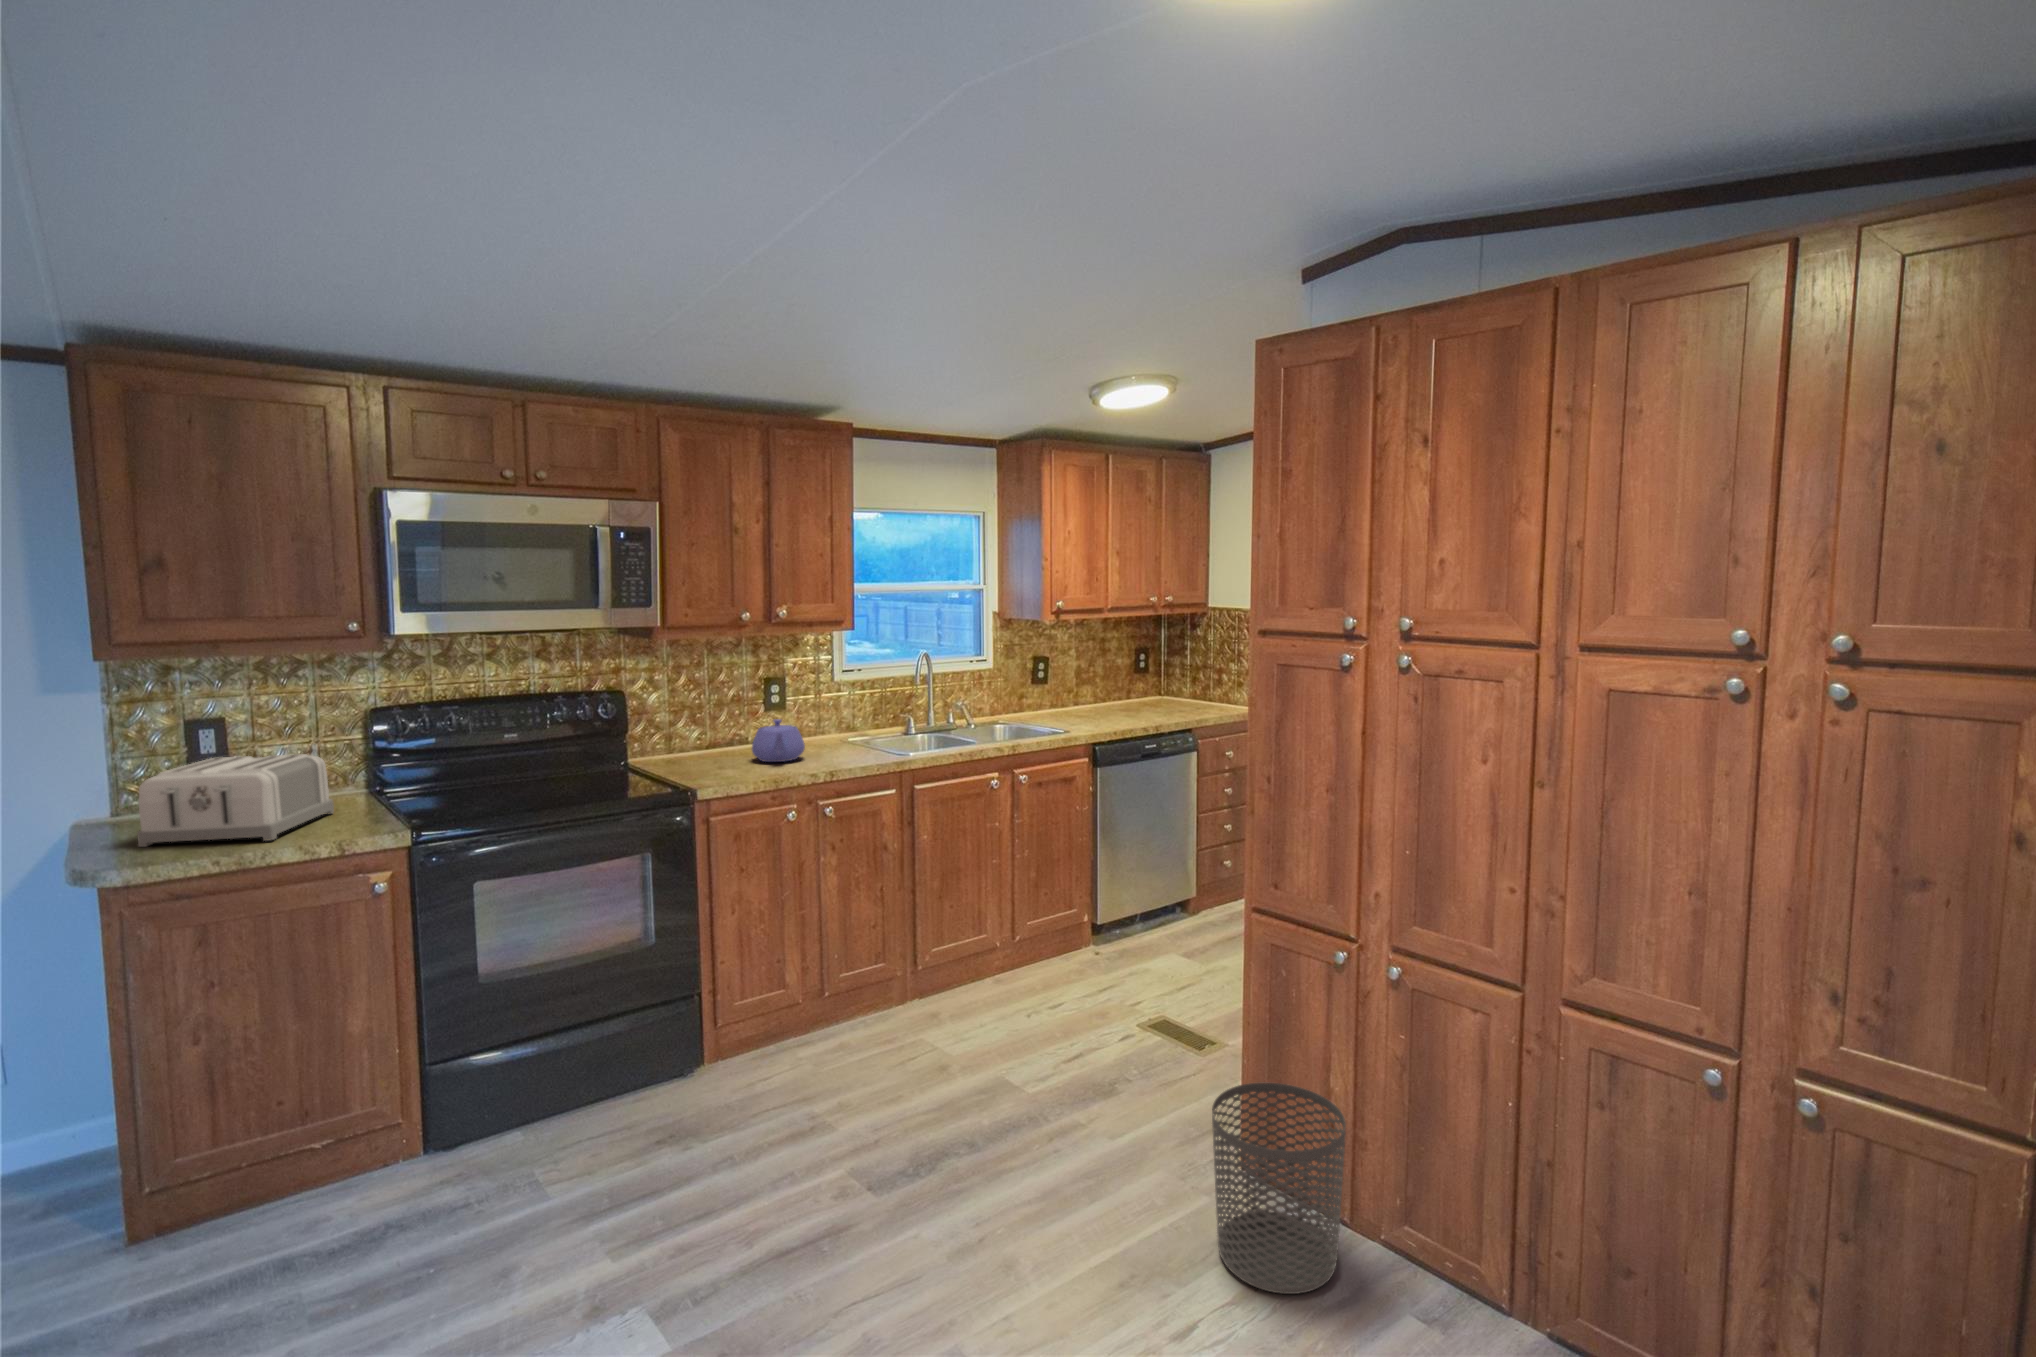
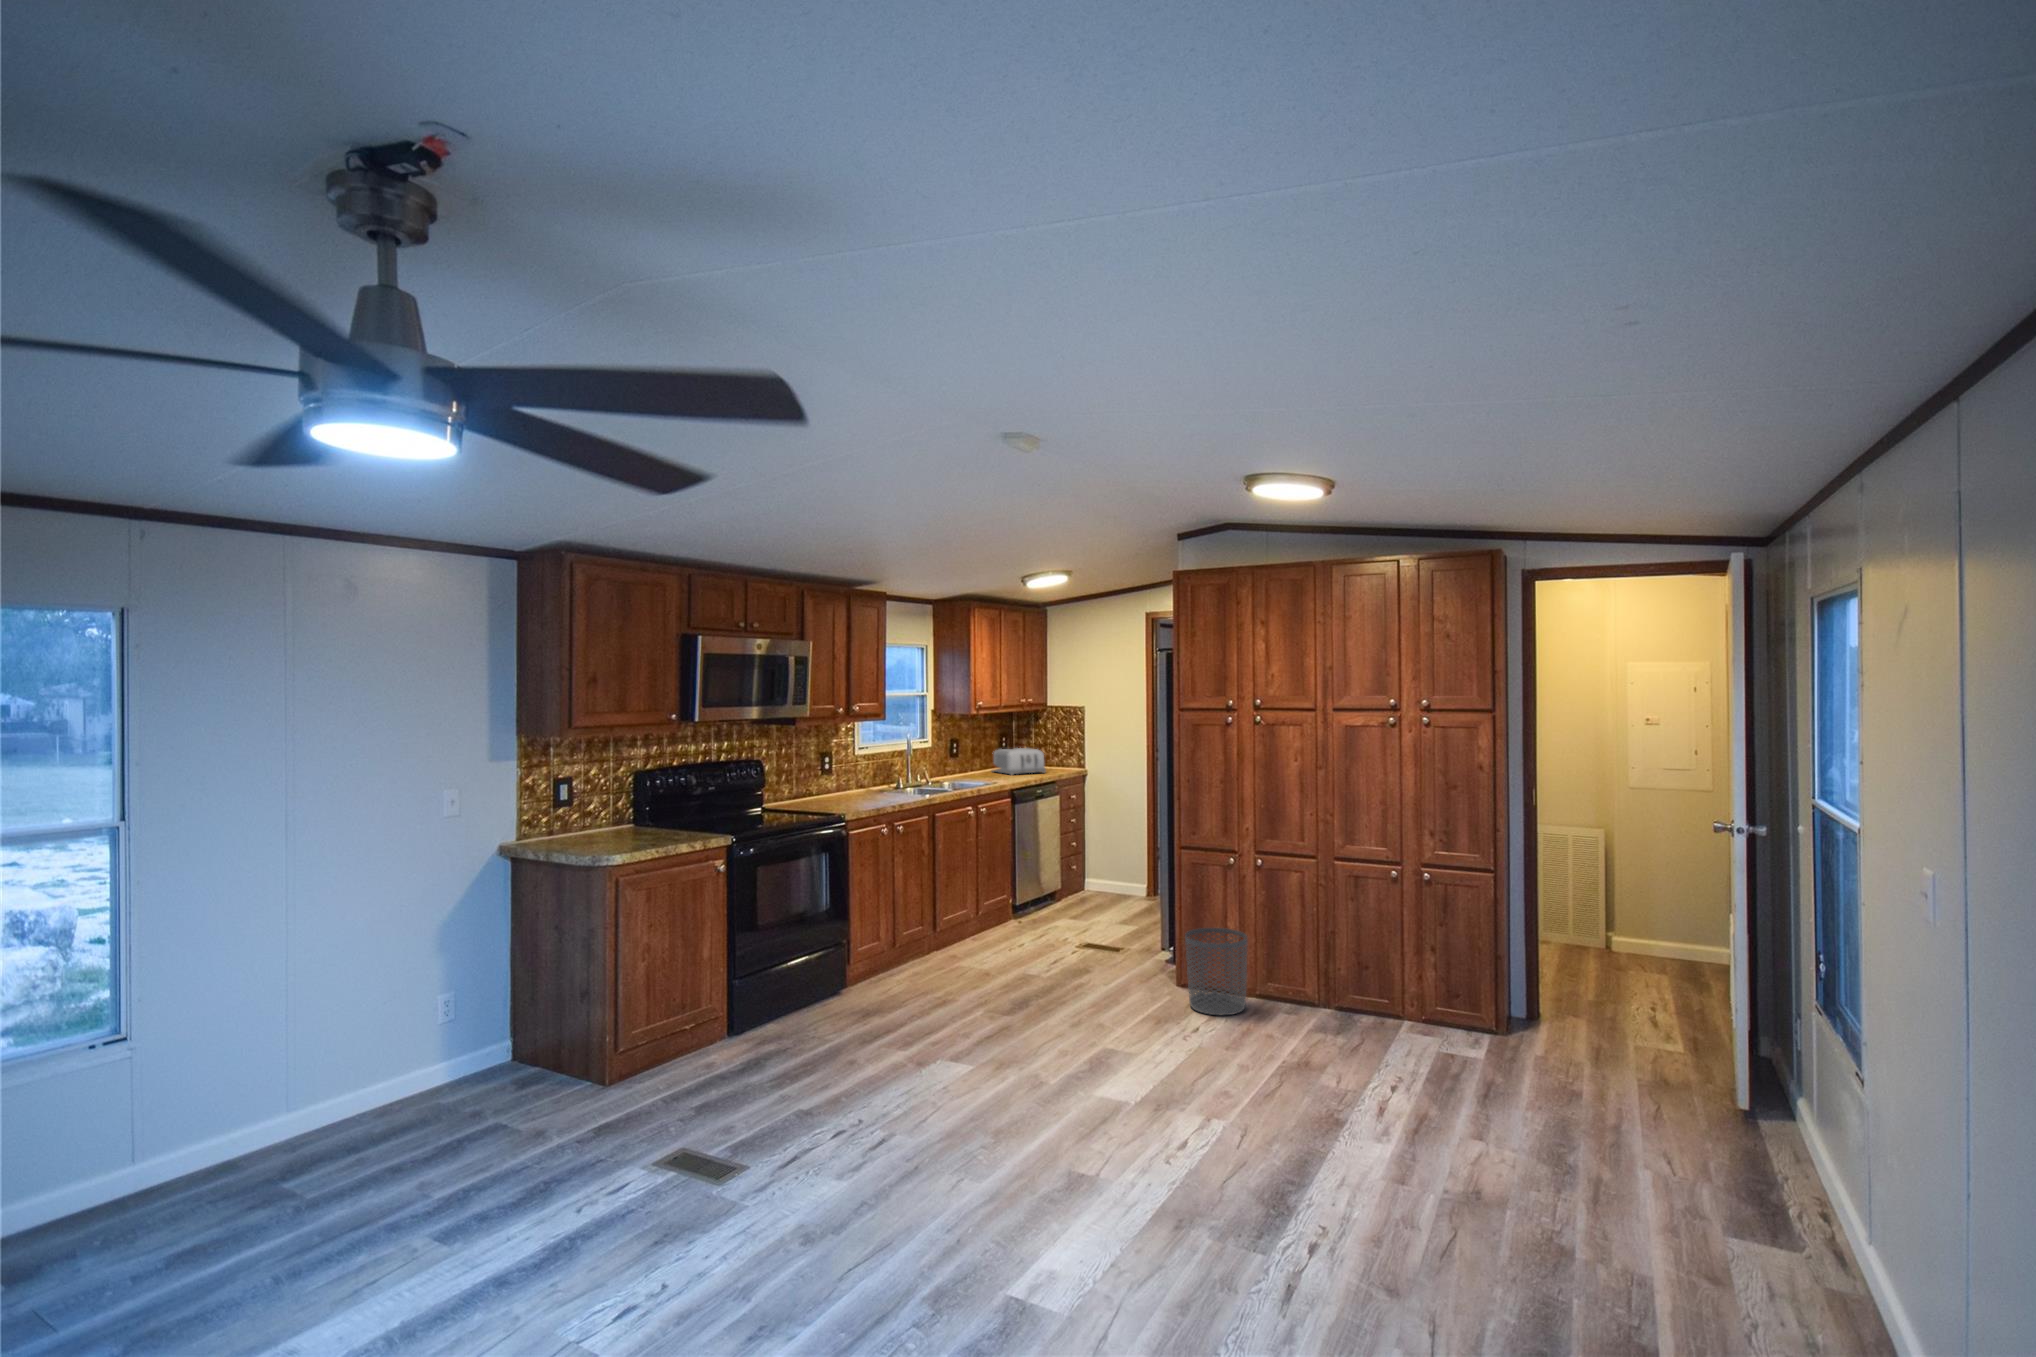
teapot: present [752,719,805,762] -> none [837,776,871,803]
toaster: present [137,754,334,847] -> present [992,748,1046,775]

